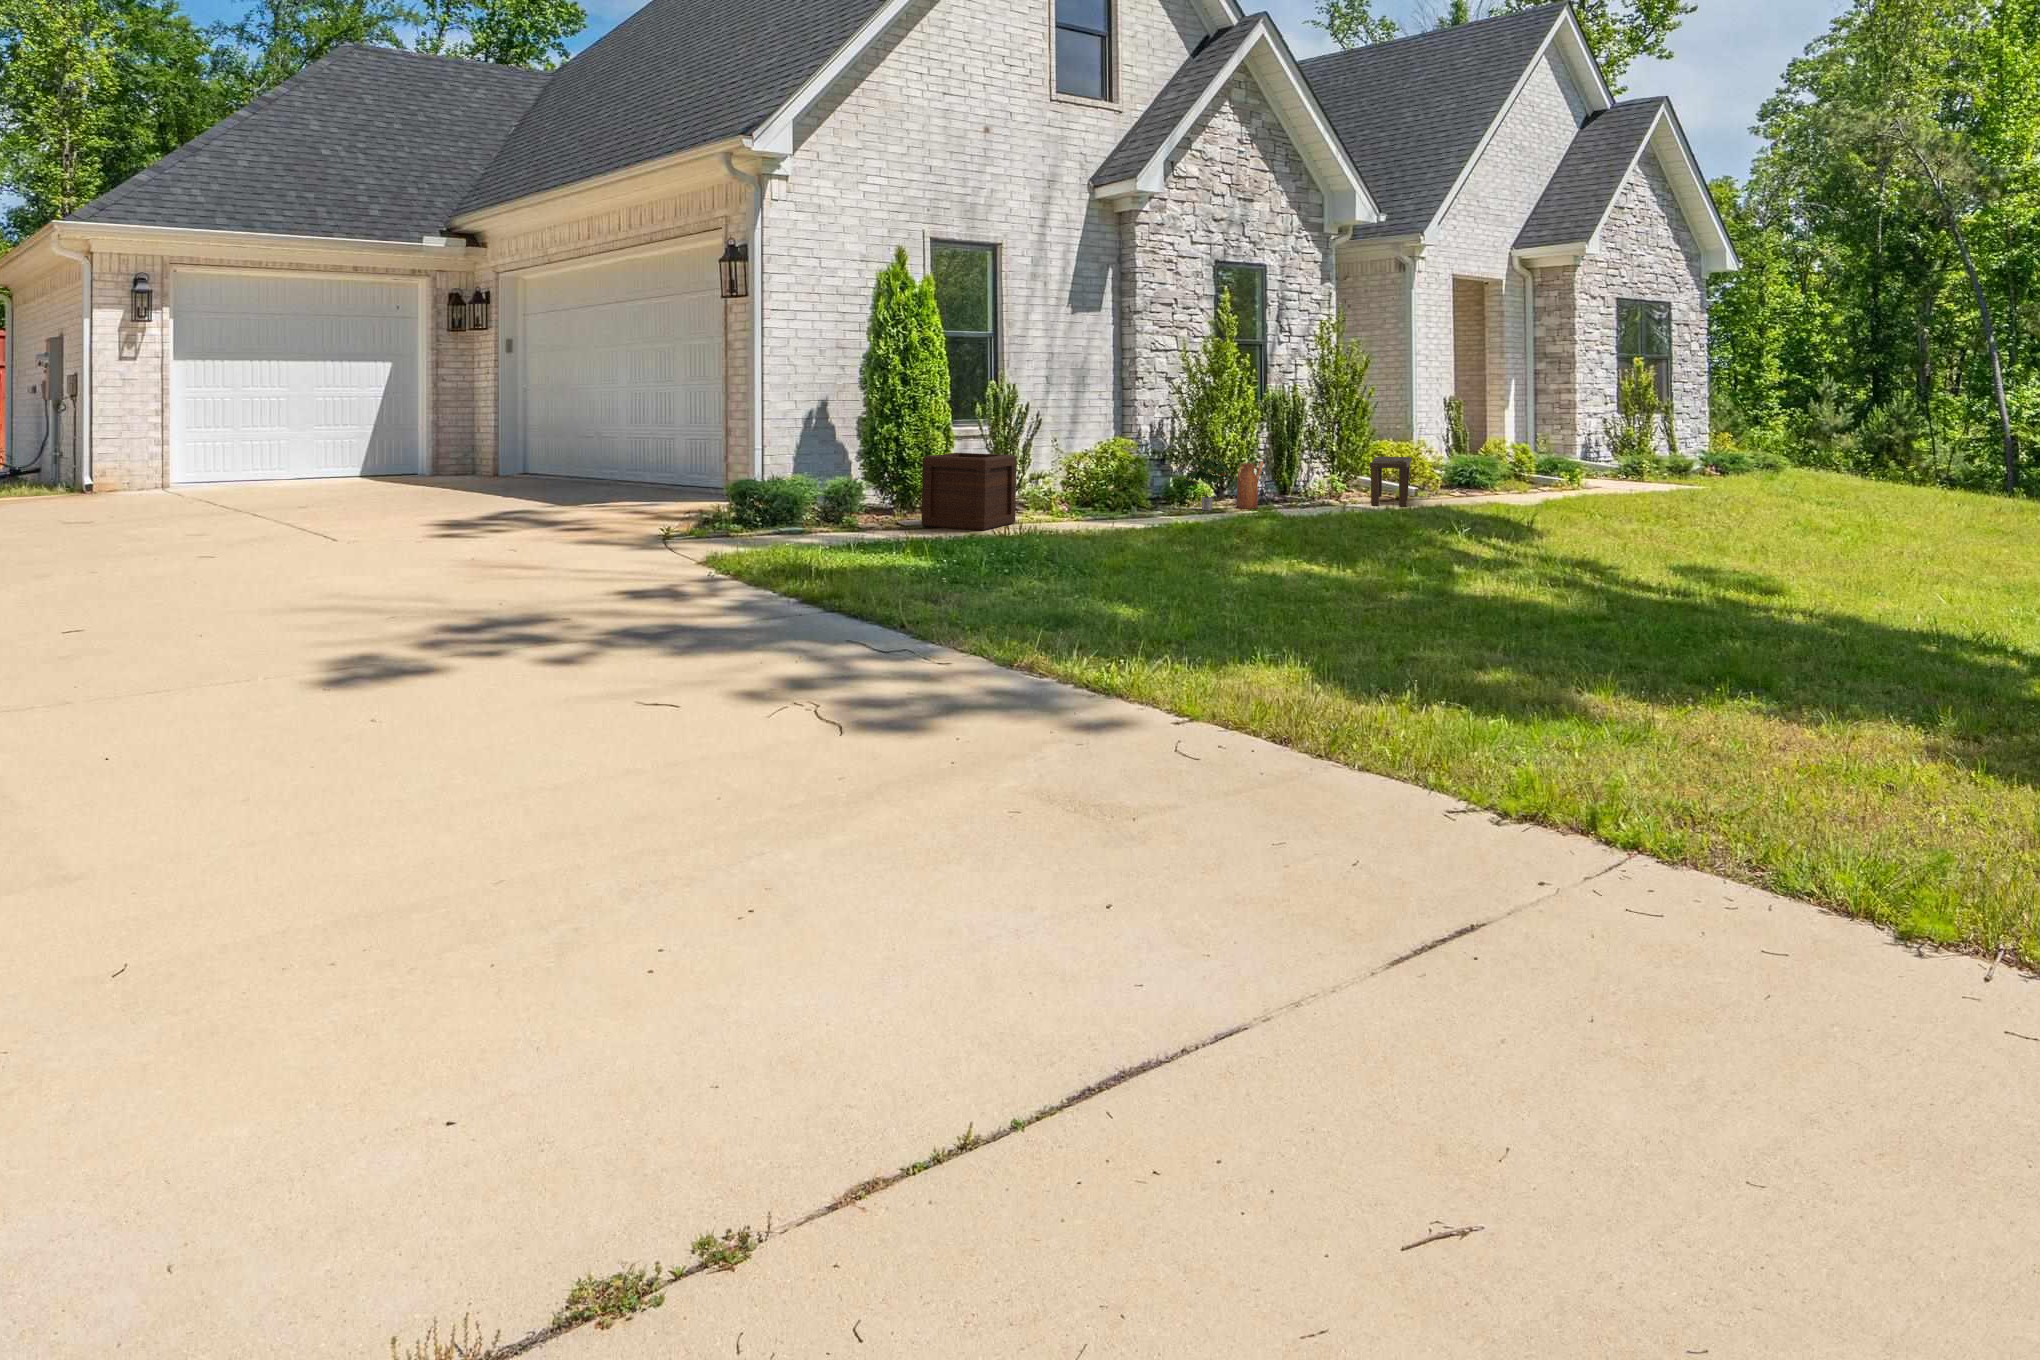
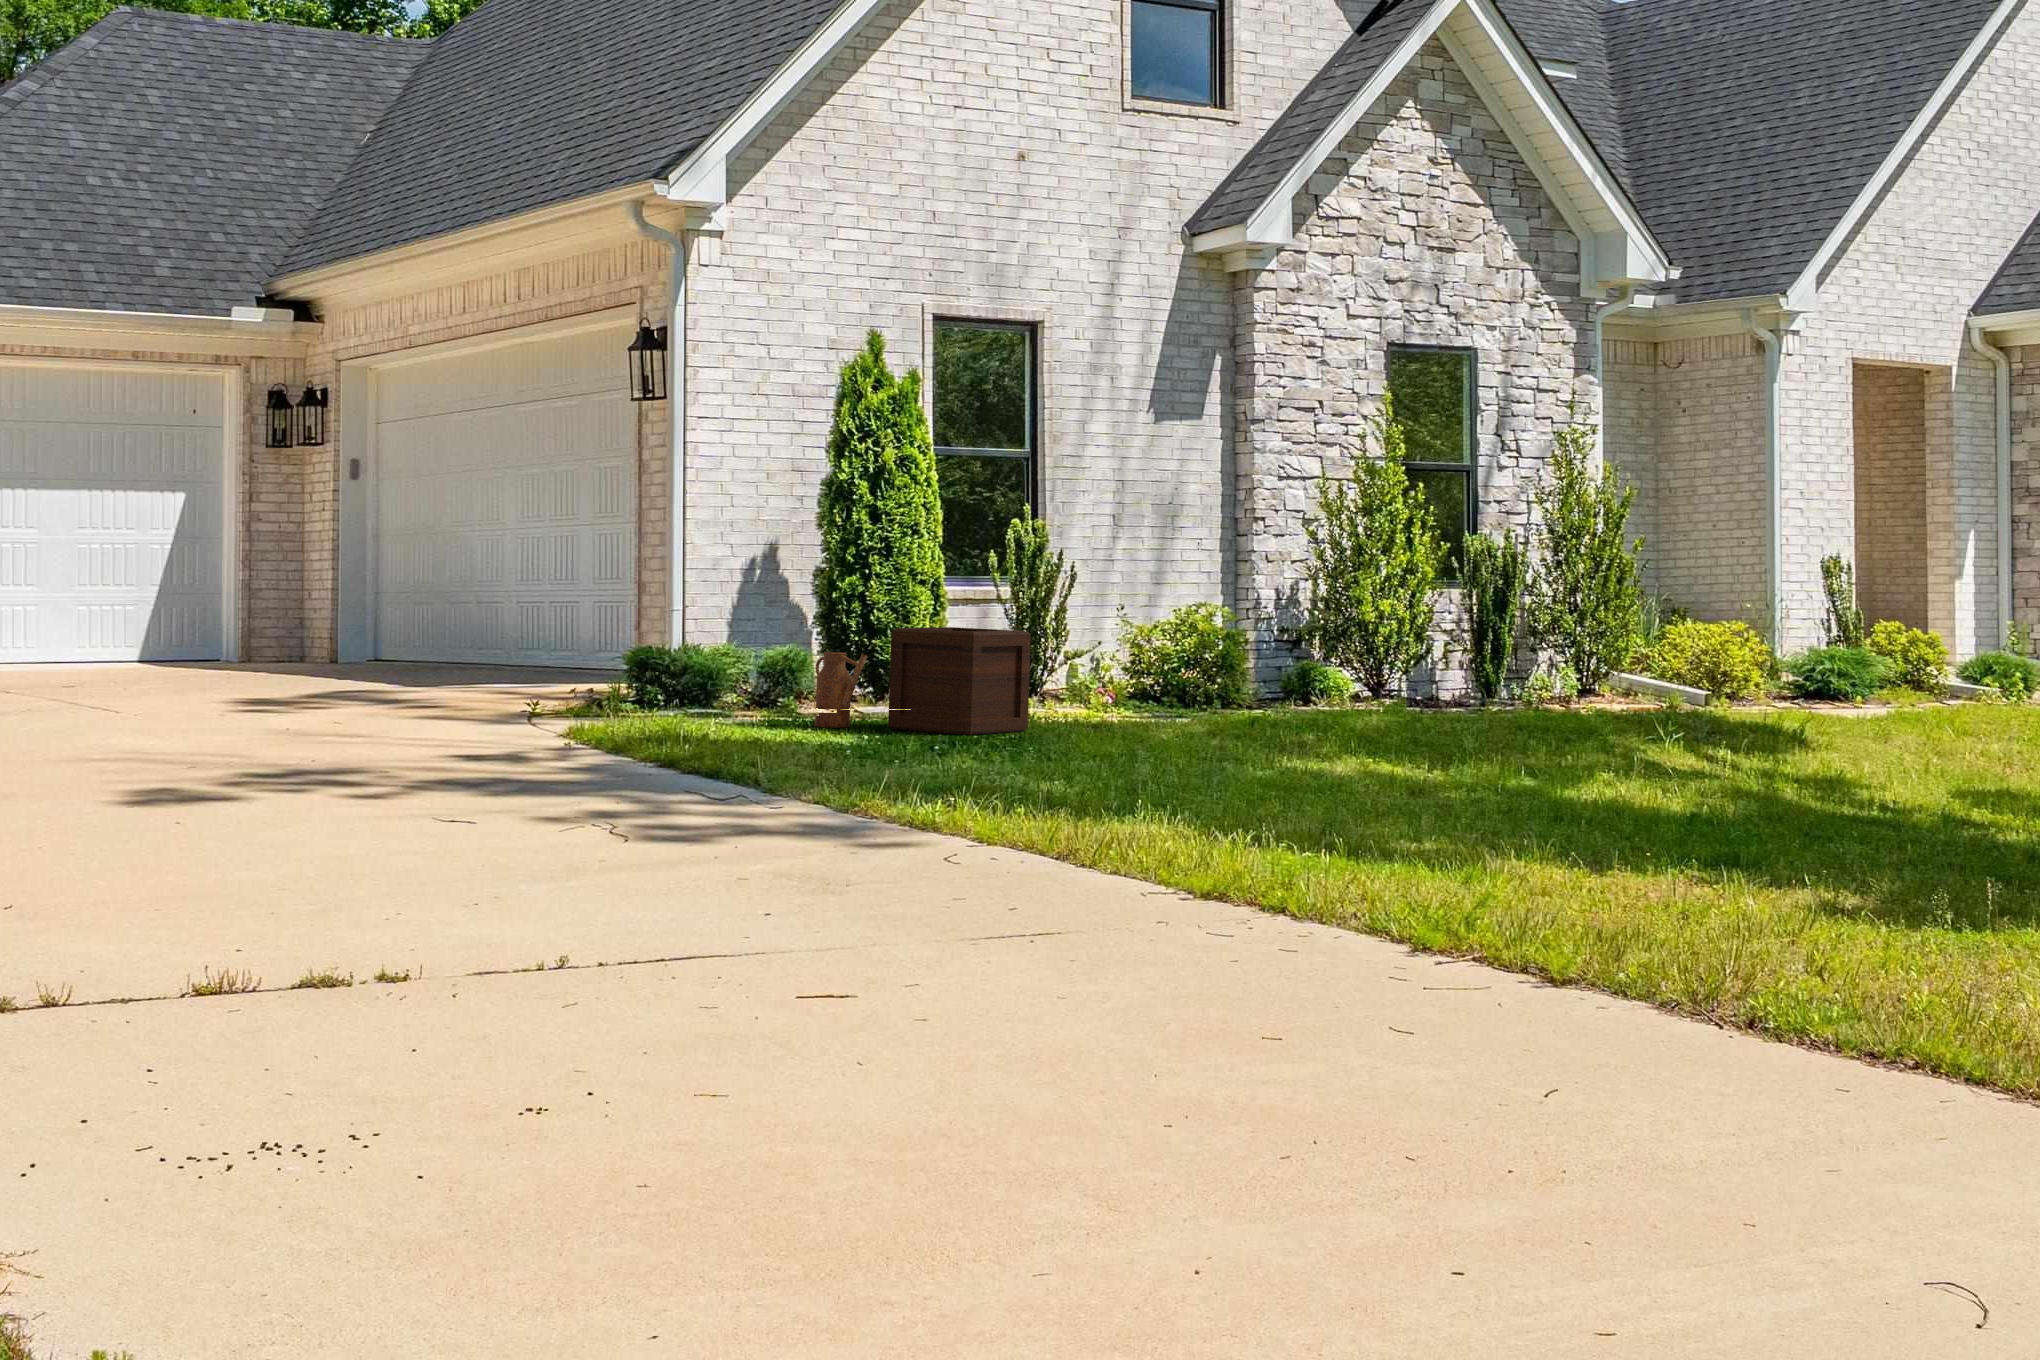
bench: present [1370,457,1411,507] -> none [1625,663,1714,739]
potted plant: present [1182,459,1230,510] -> none [1311,652,1385,731]
watering can: present [1237,462,1263,509] -> present [815,652,867,728]

